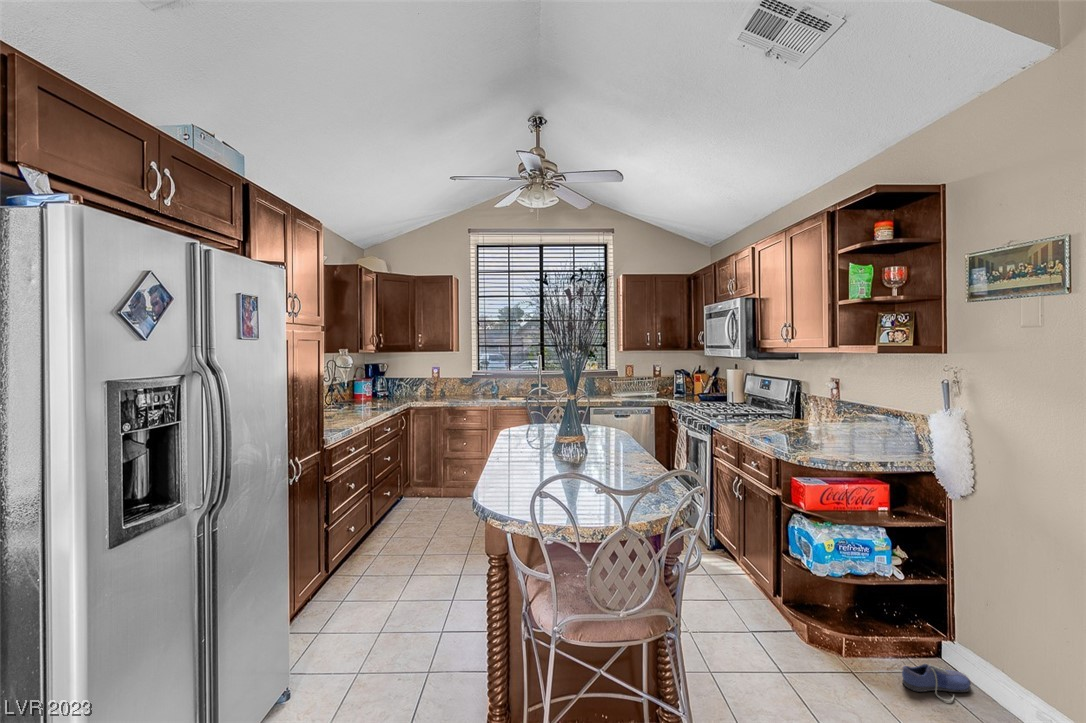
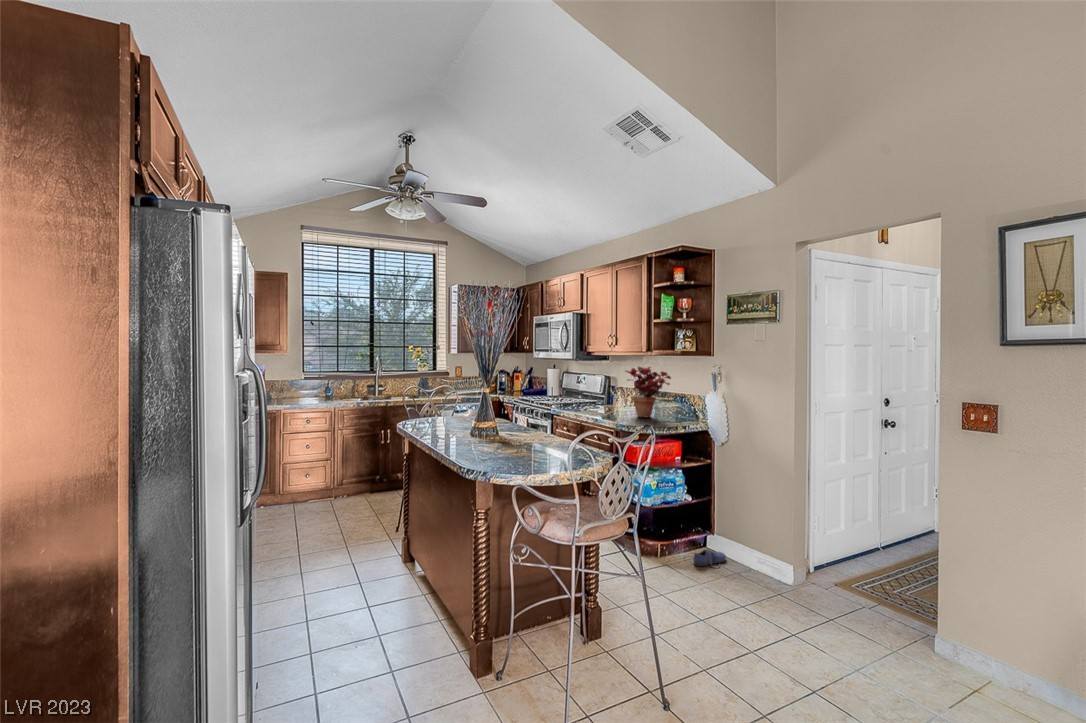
potted plant: none [792,370,870,444] -> present [626,367,671,417]

